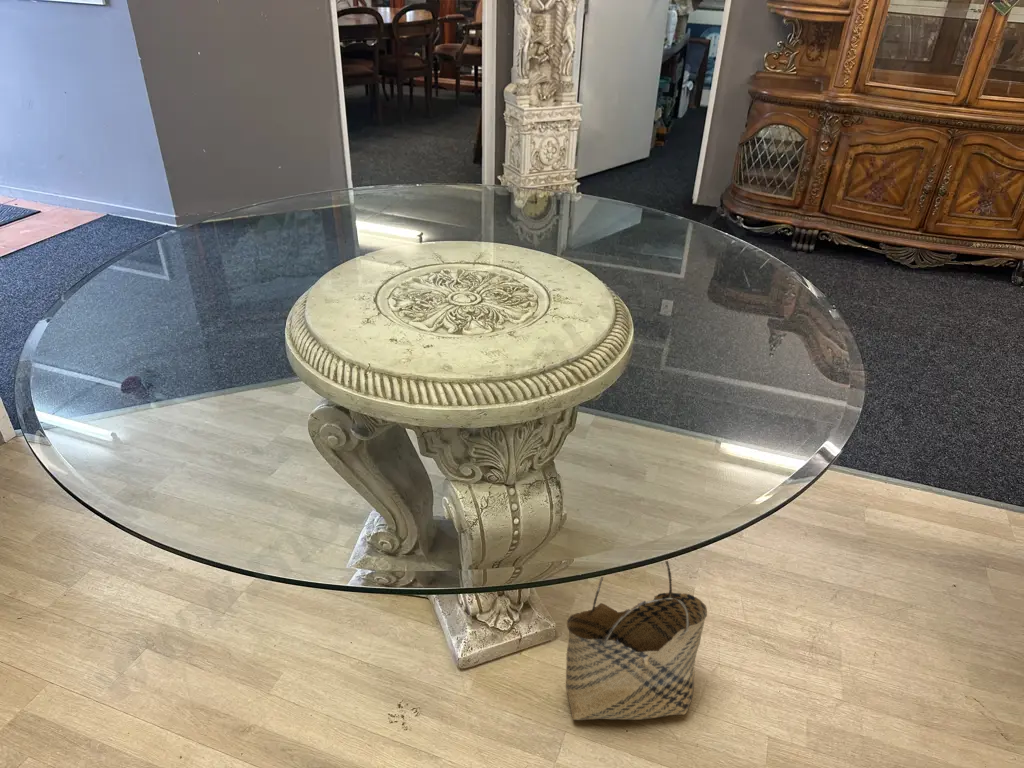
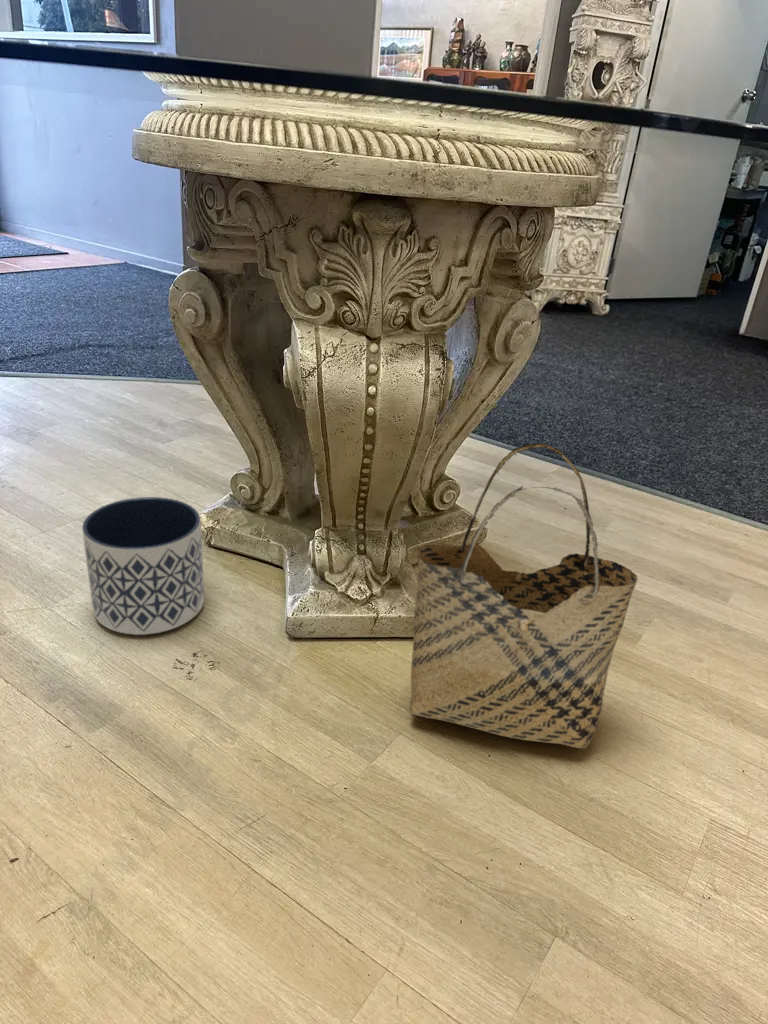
planter: none [296,588,389,707] -> present [82,497,204,635]

